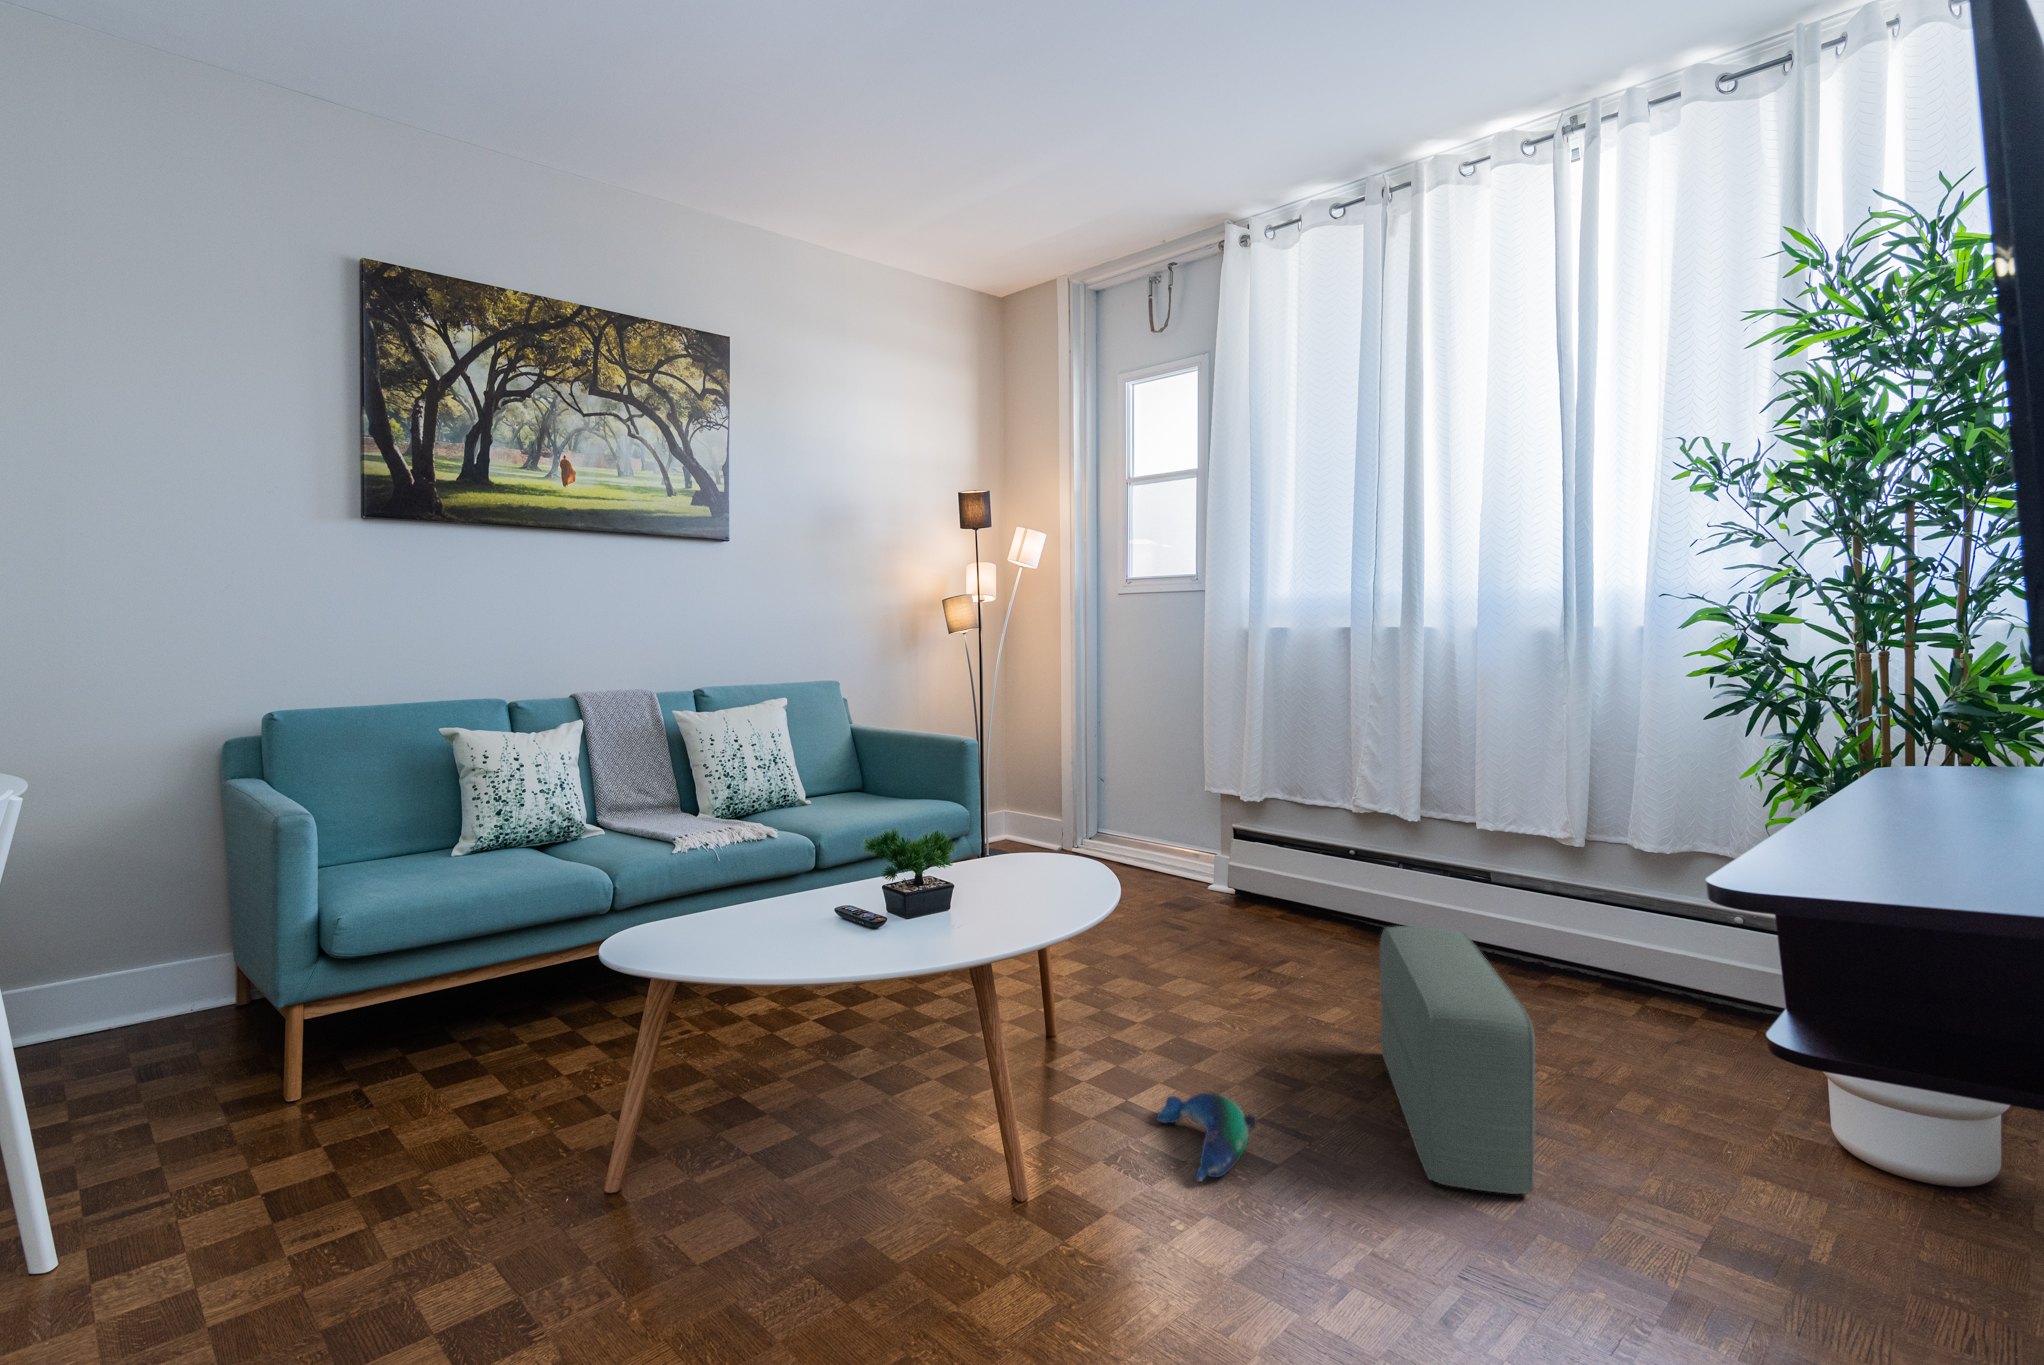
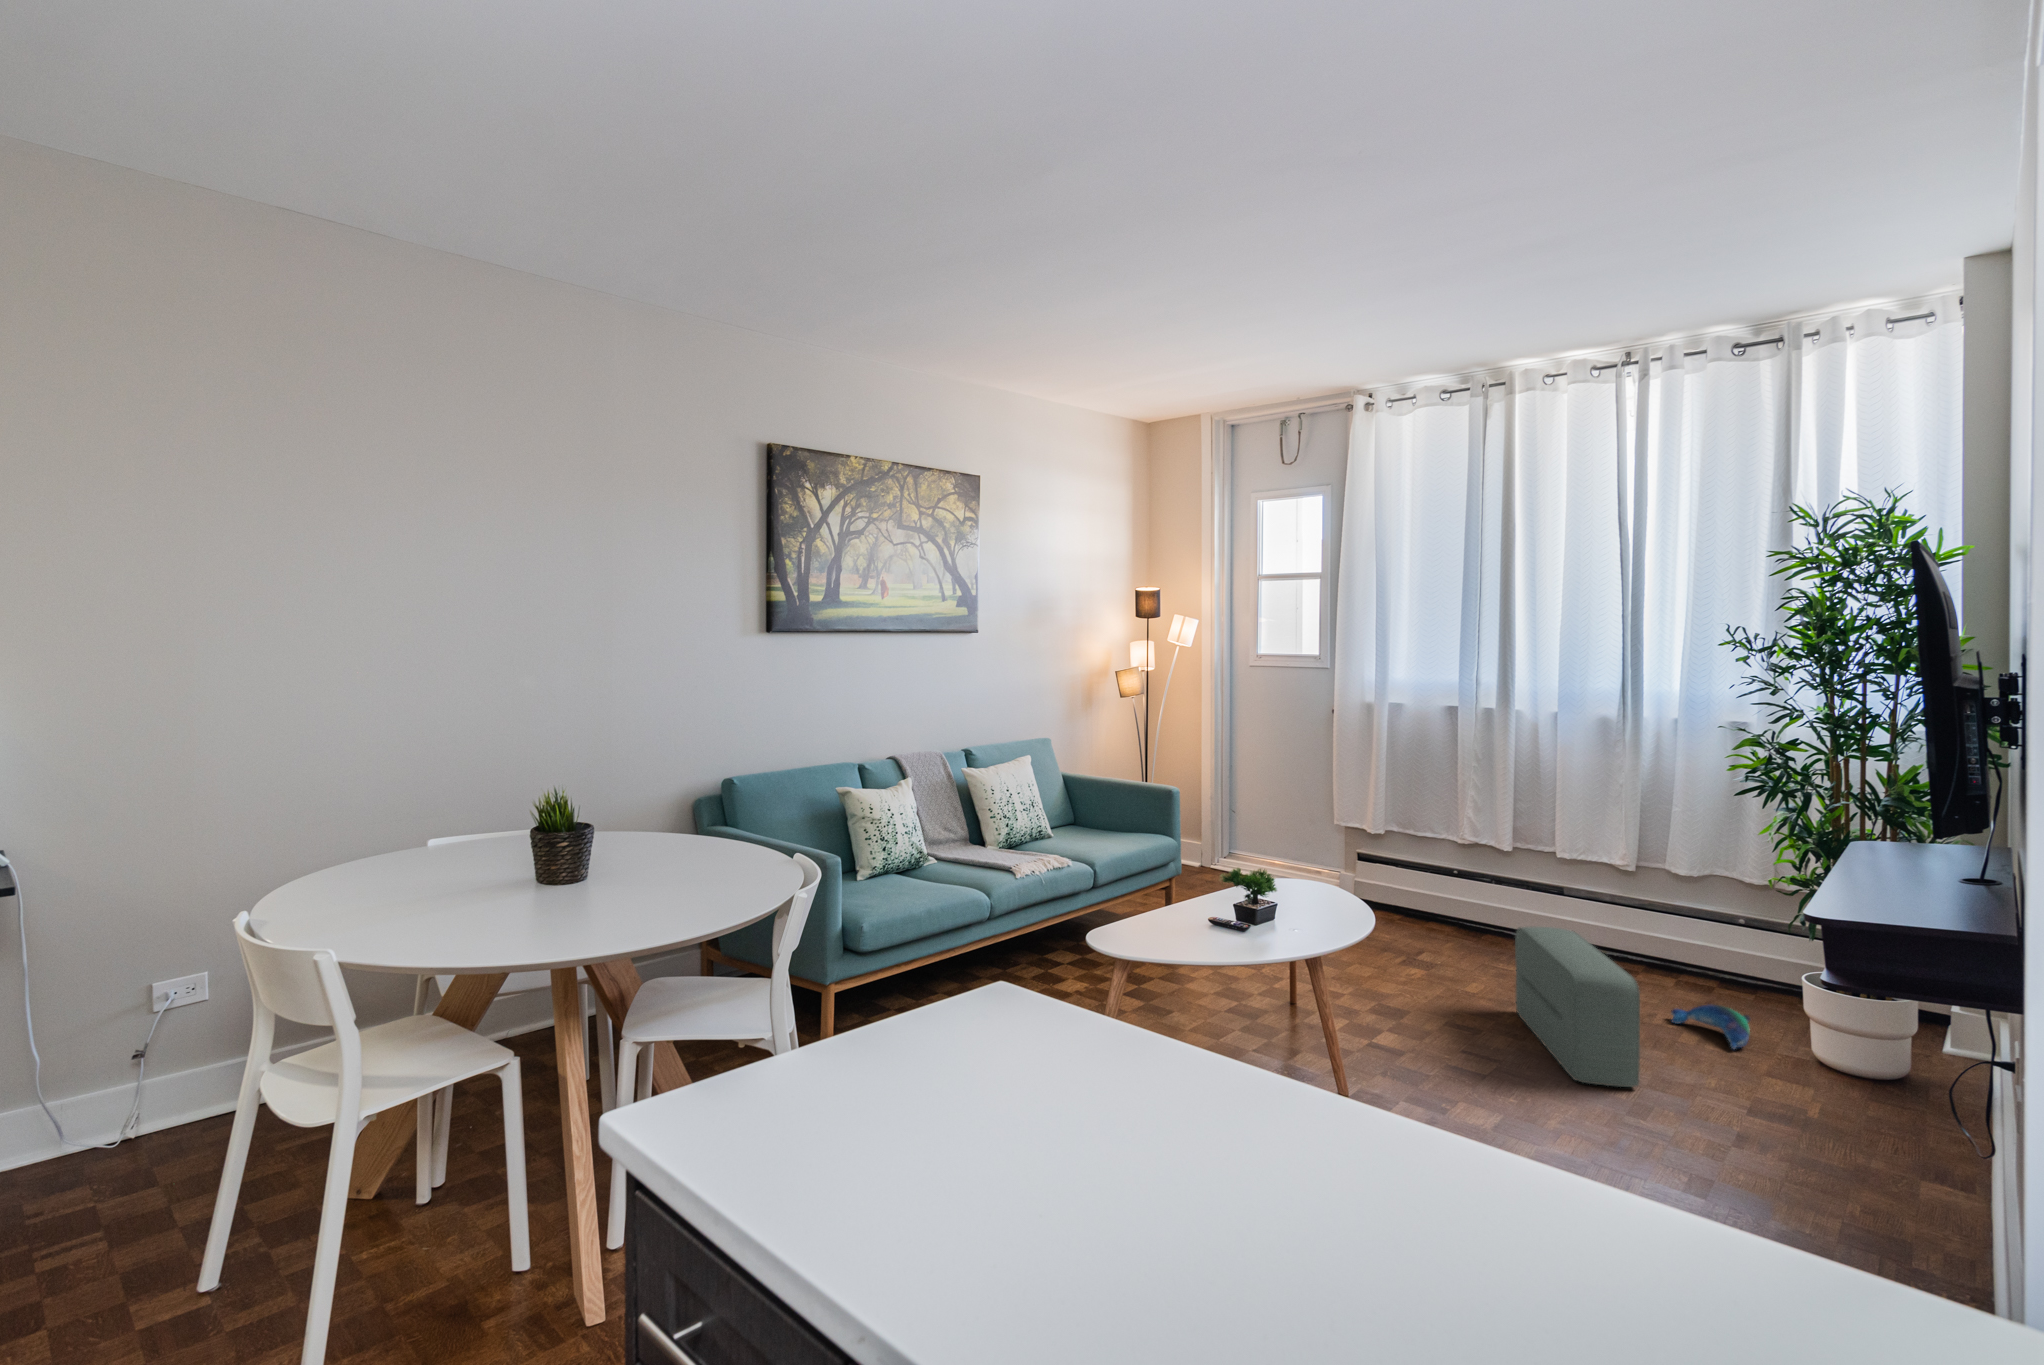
plush toy: present [1157,1093,1257,1182] -> present [1671,1004,1750,1049]

